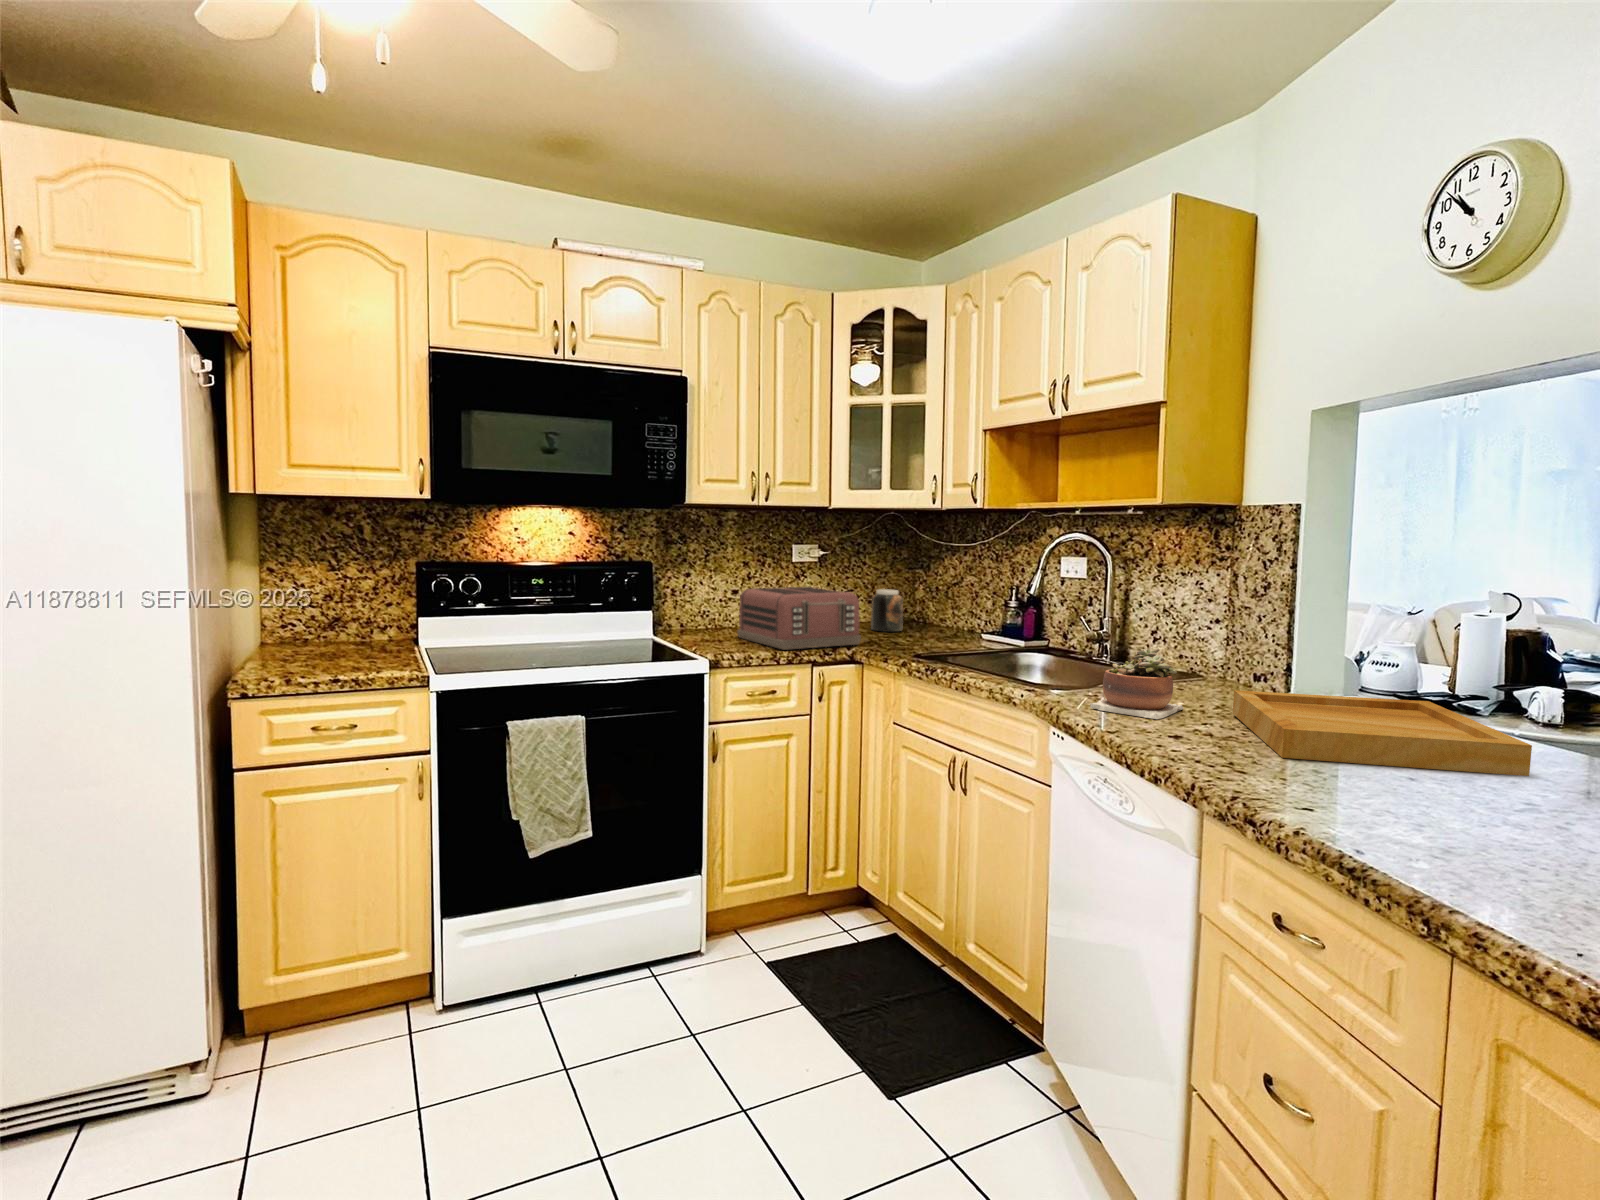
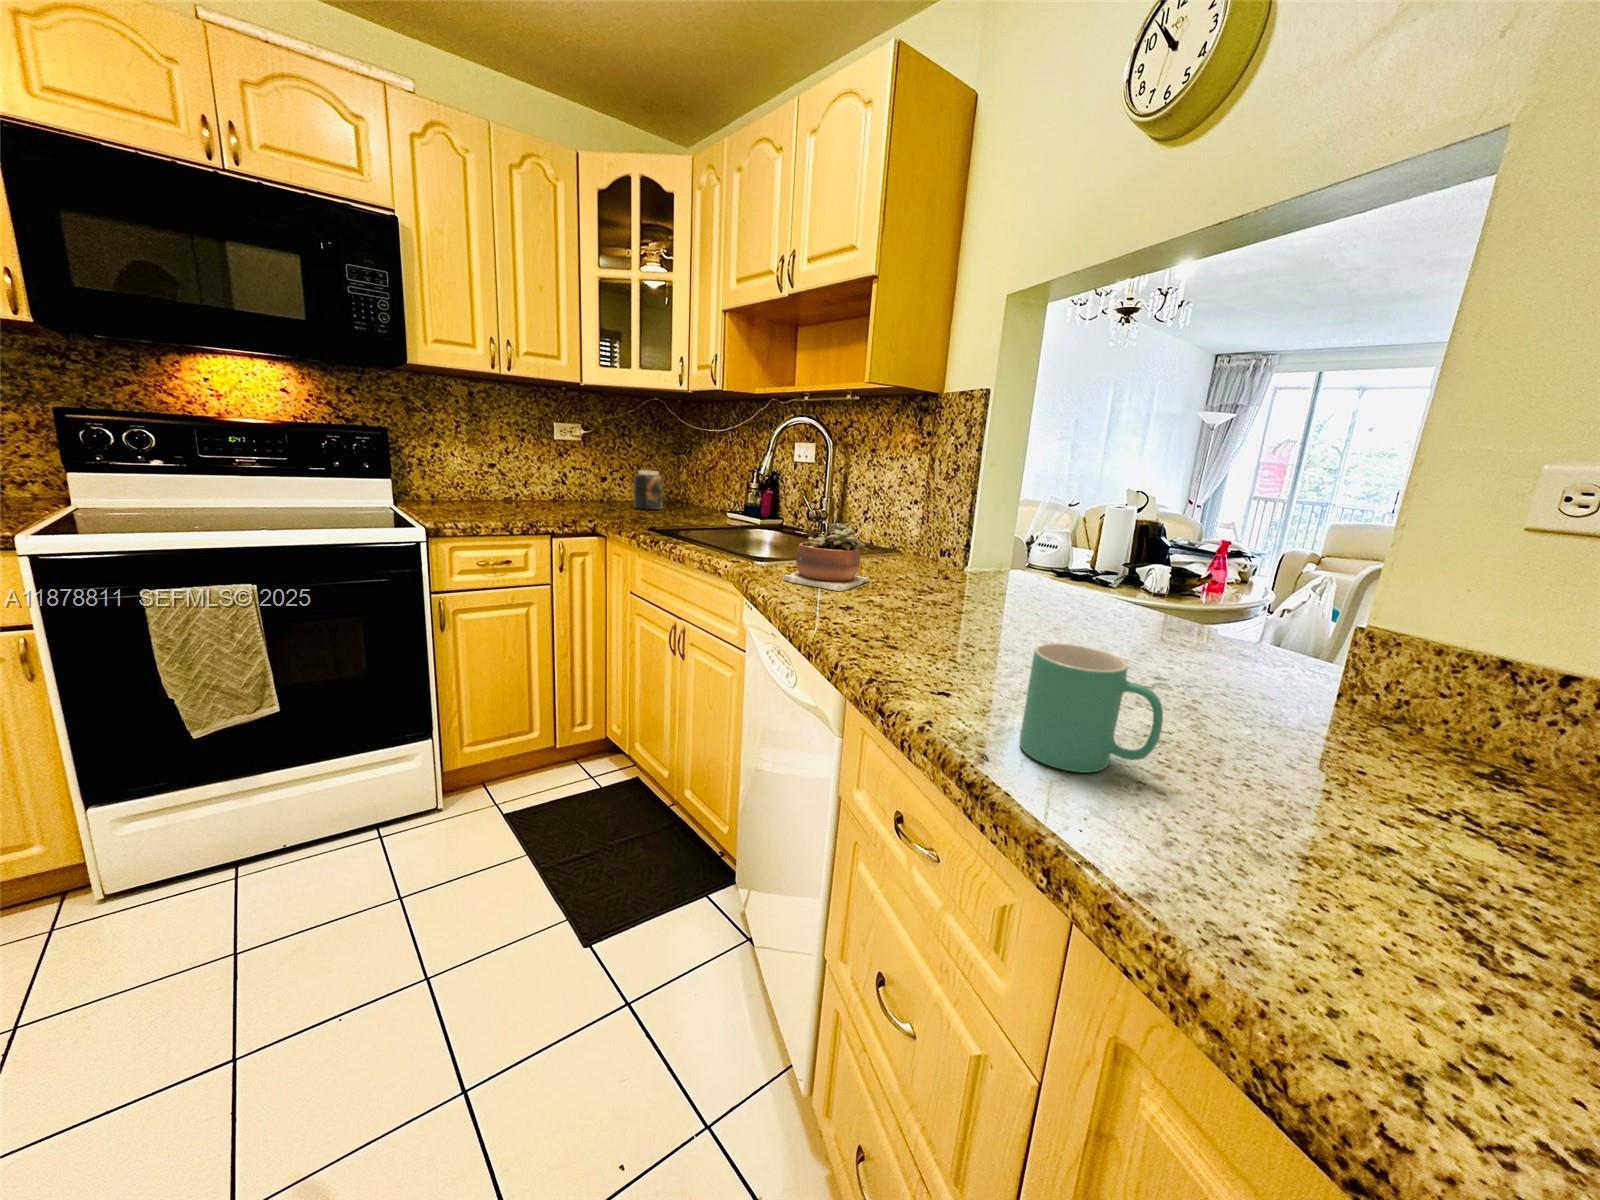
toaster: present [737,587,861,650] -> none [487,461,609,521]
tray: present [1233,690,1532,776] -> none [912,564,1159,647]
mug: none [1391,760,1523,865] -> present [1020,643,1163,772]

